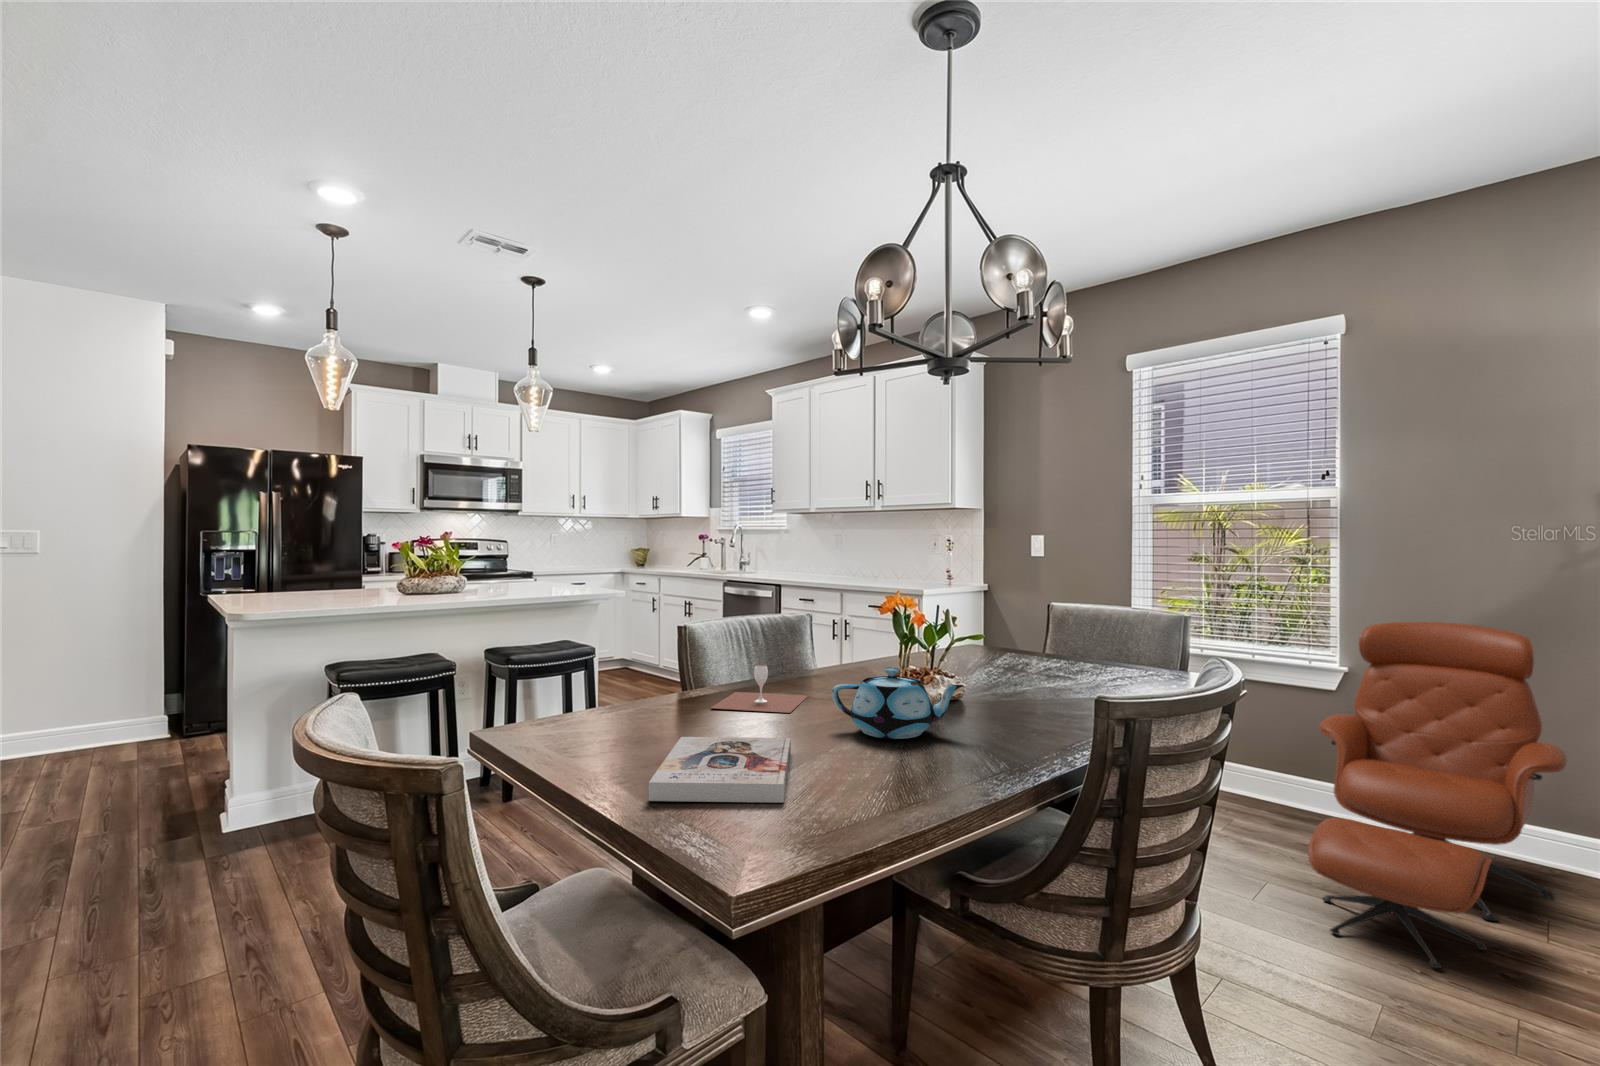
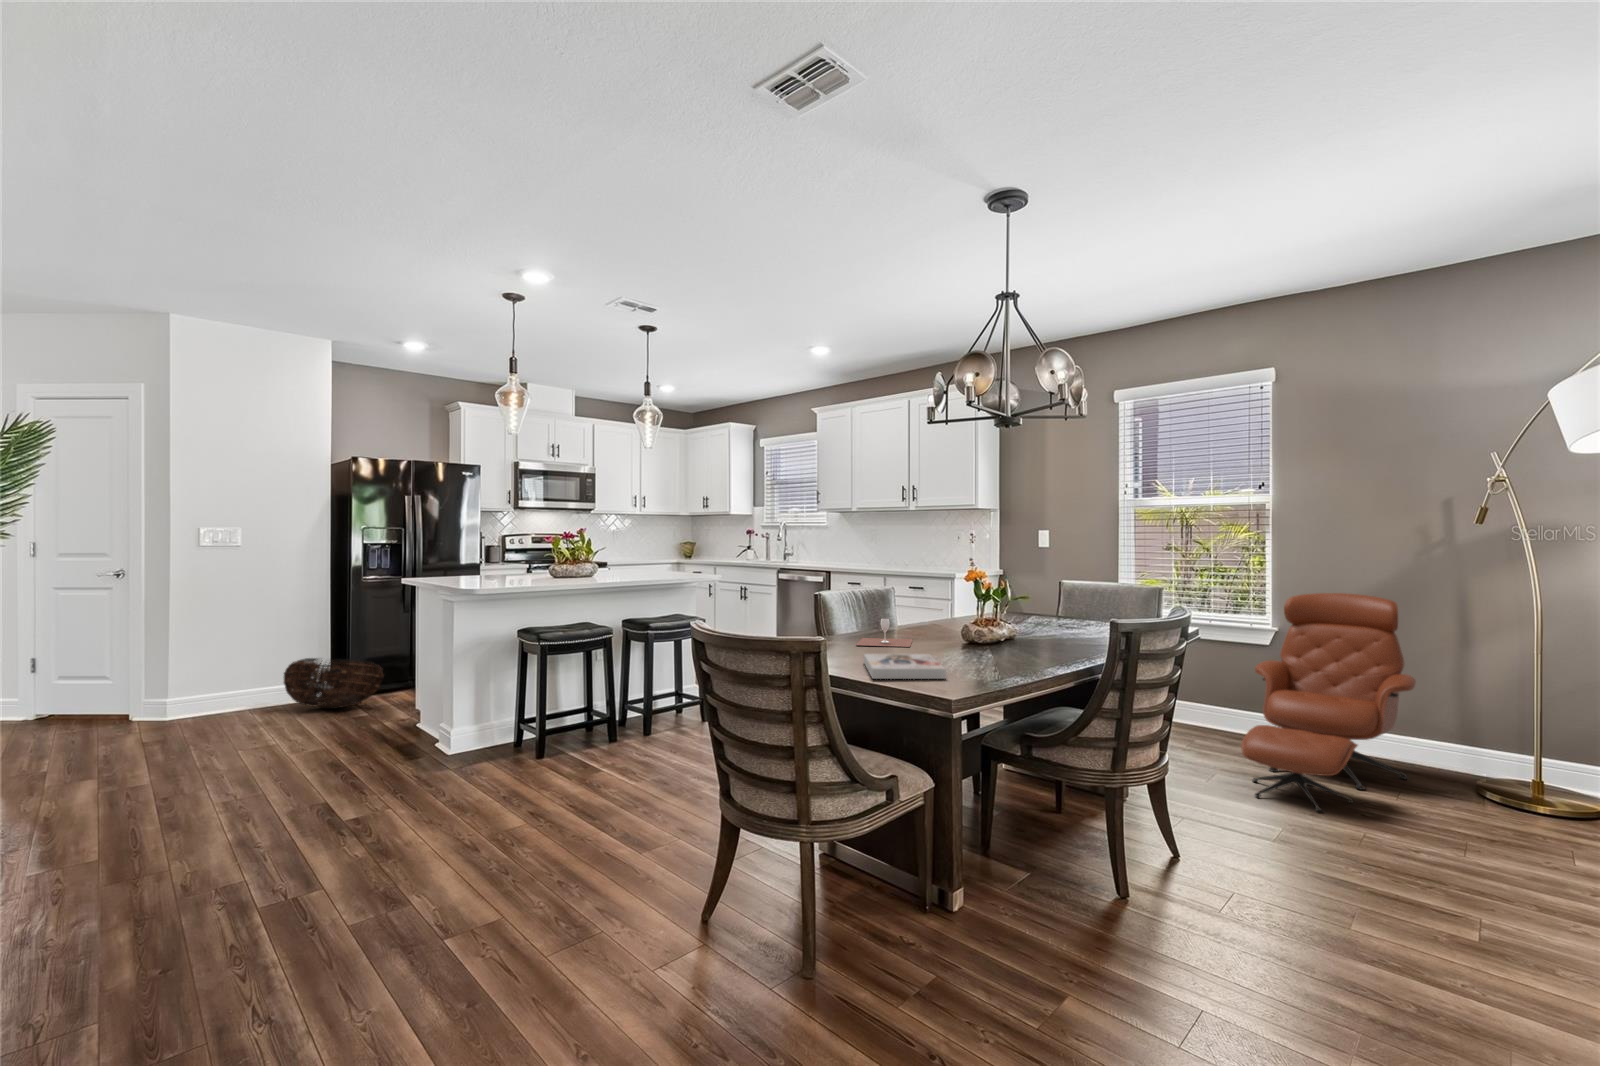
teapot: present [832,667,964,739] -> none [944,615,1027,656]
basket: none [83,691,211,755] -> present [284,658,384,709]

